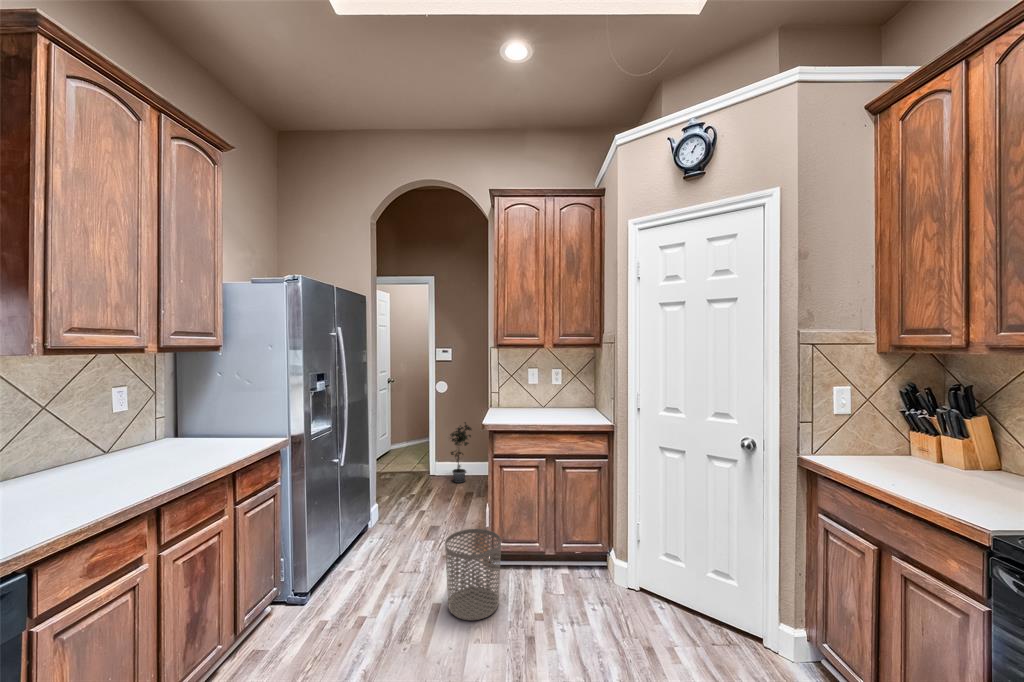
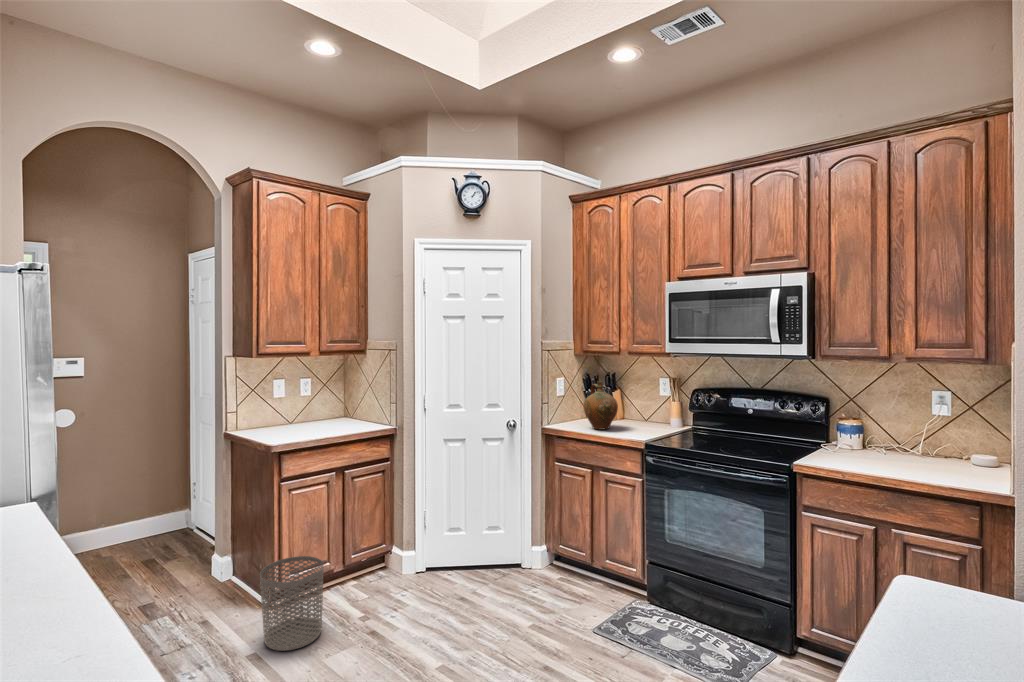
ceramic jug: none [873,396,949,480] -> present [584,382,618,430]
potted plant: present [450,422,471,483] -> none [100,462,145,548]

